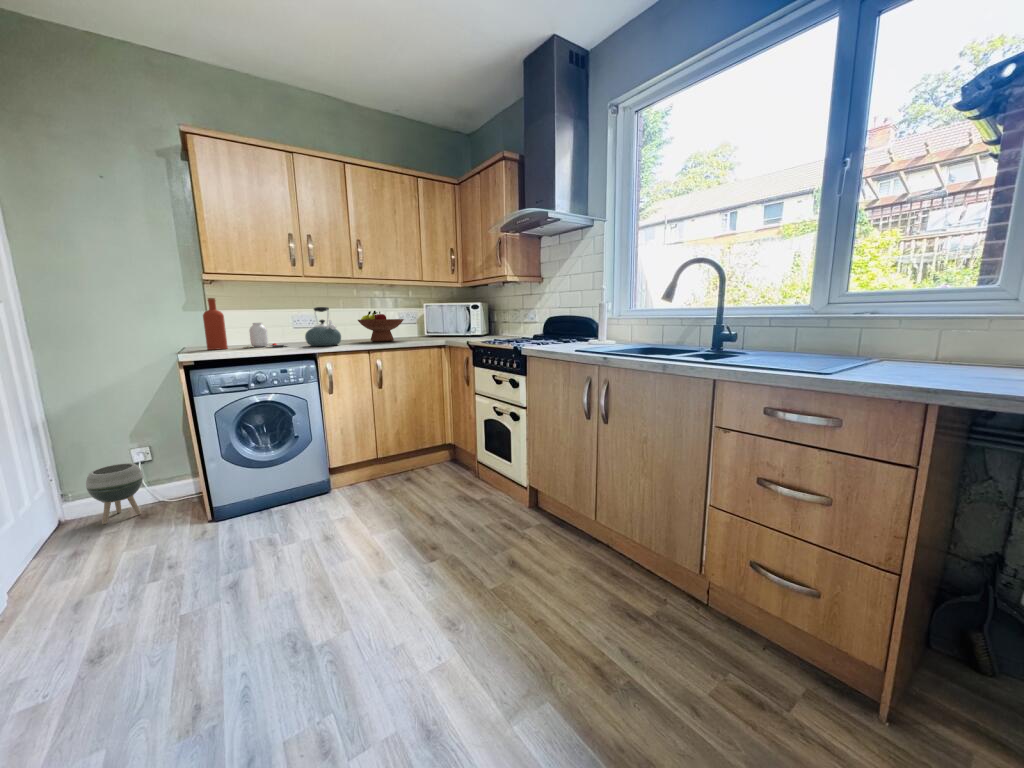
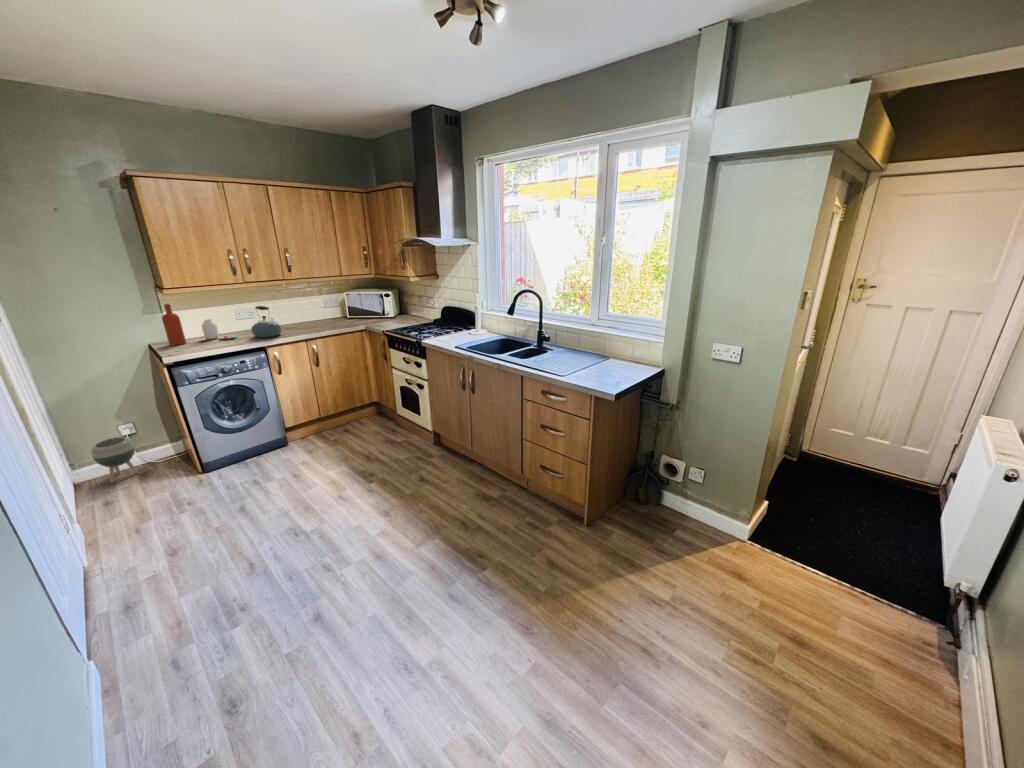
fruit bowl: present [358,311,404,341] -> none [291,303,330,327]

